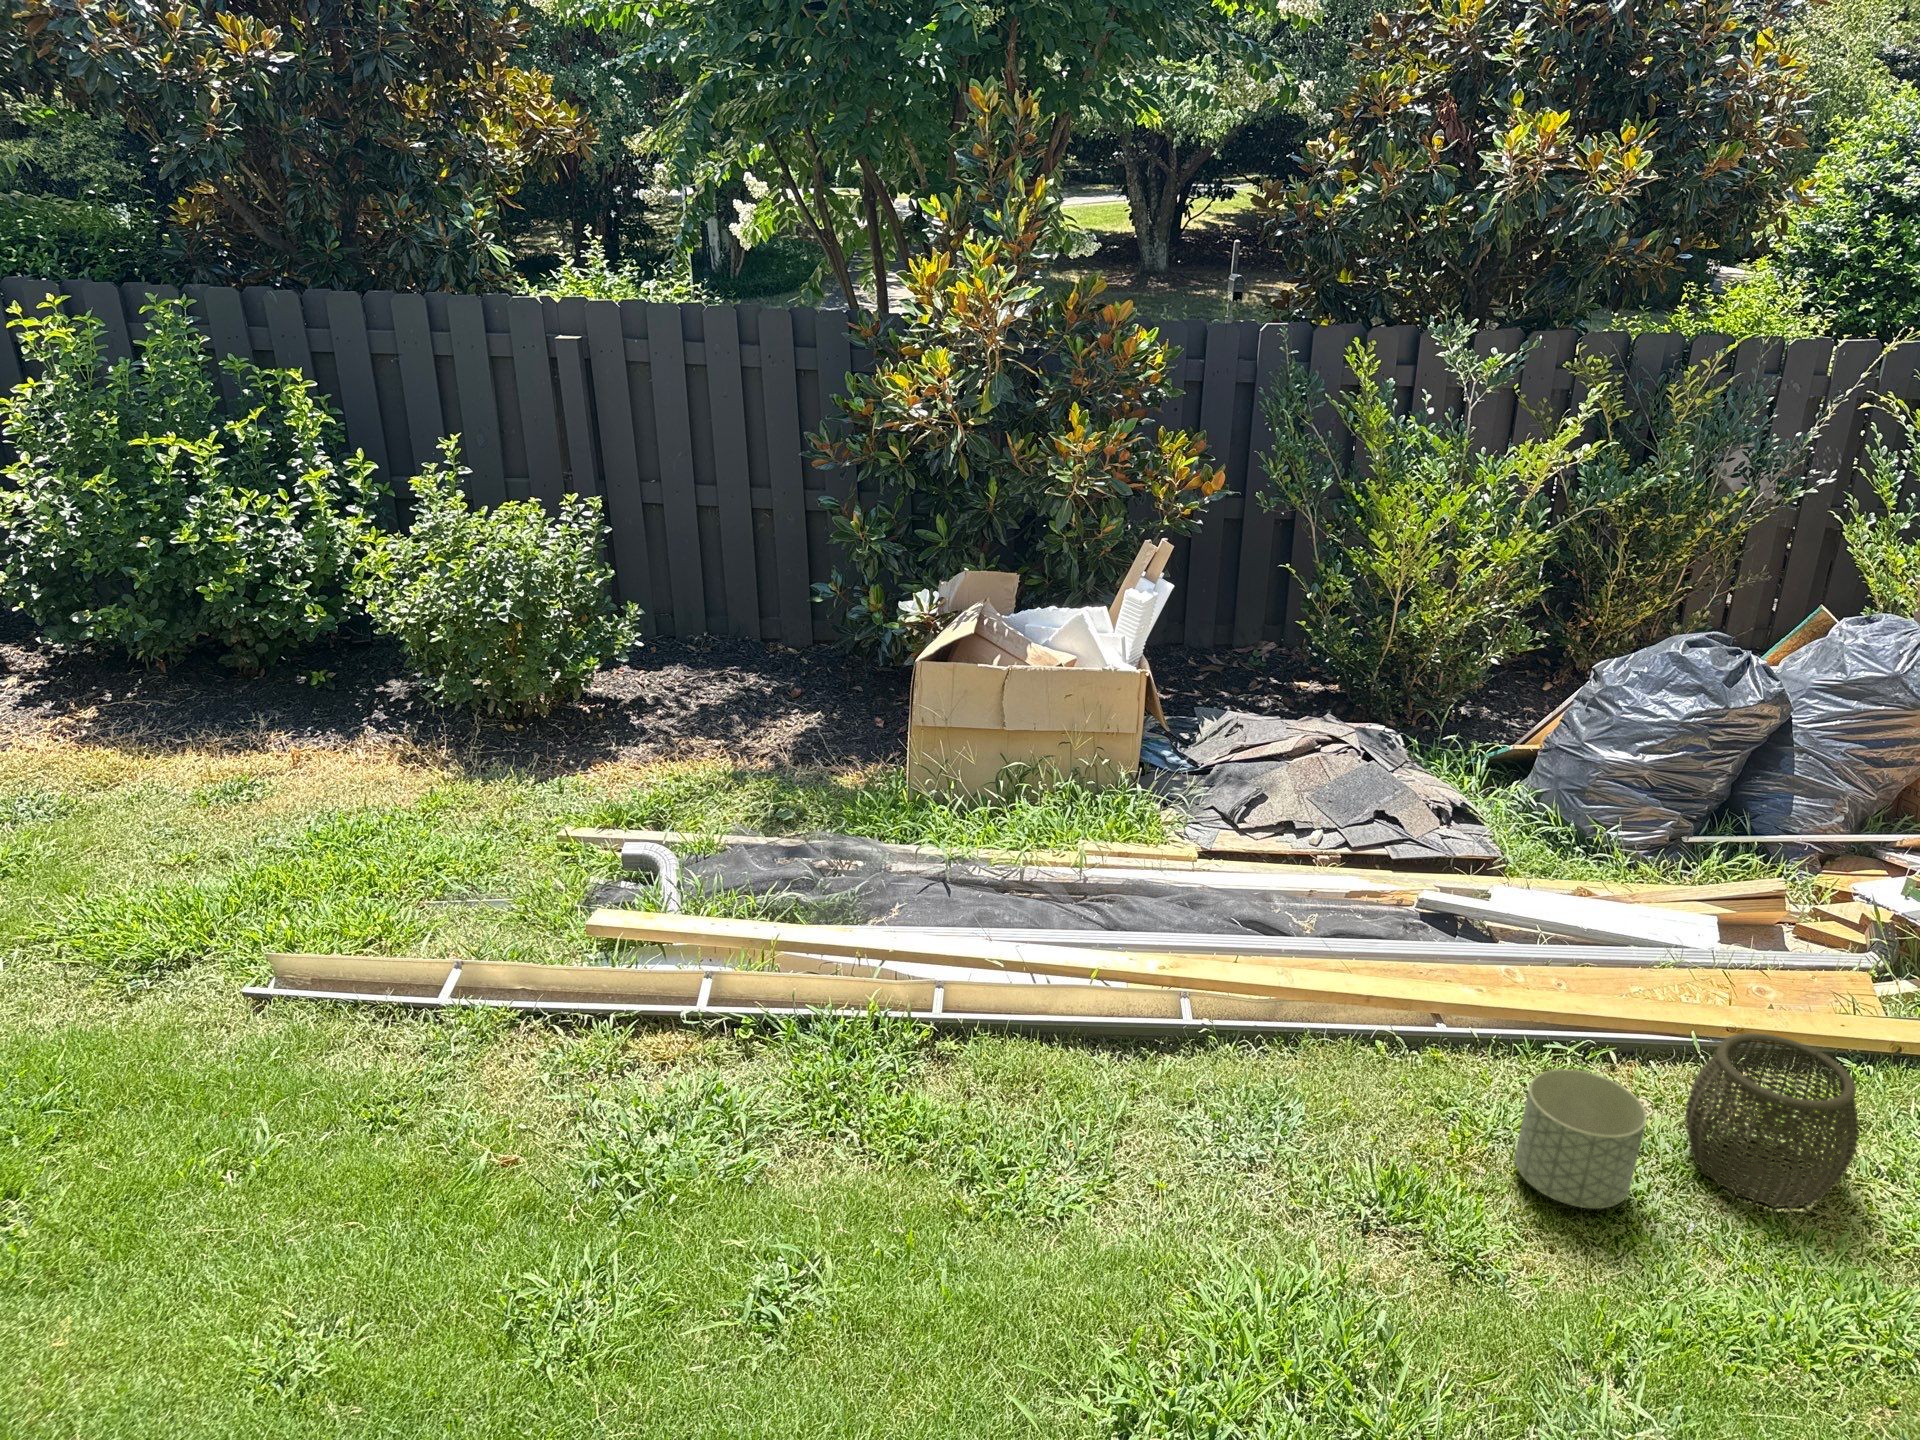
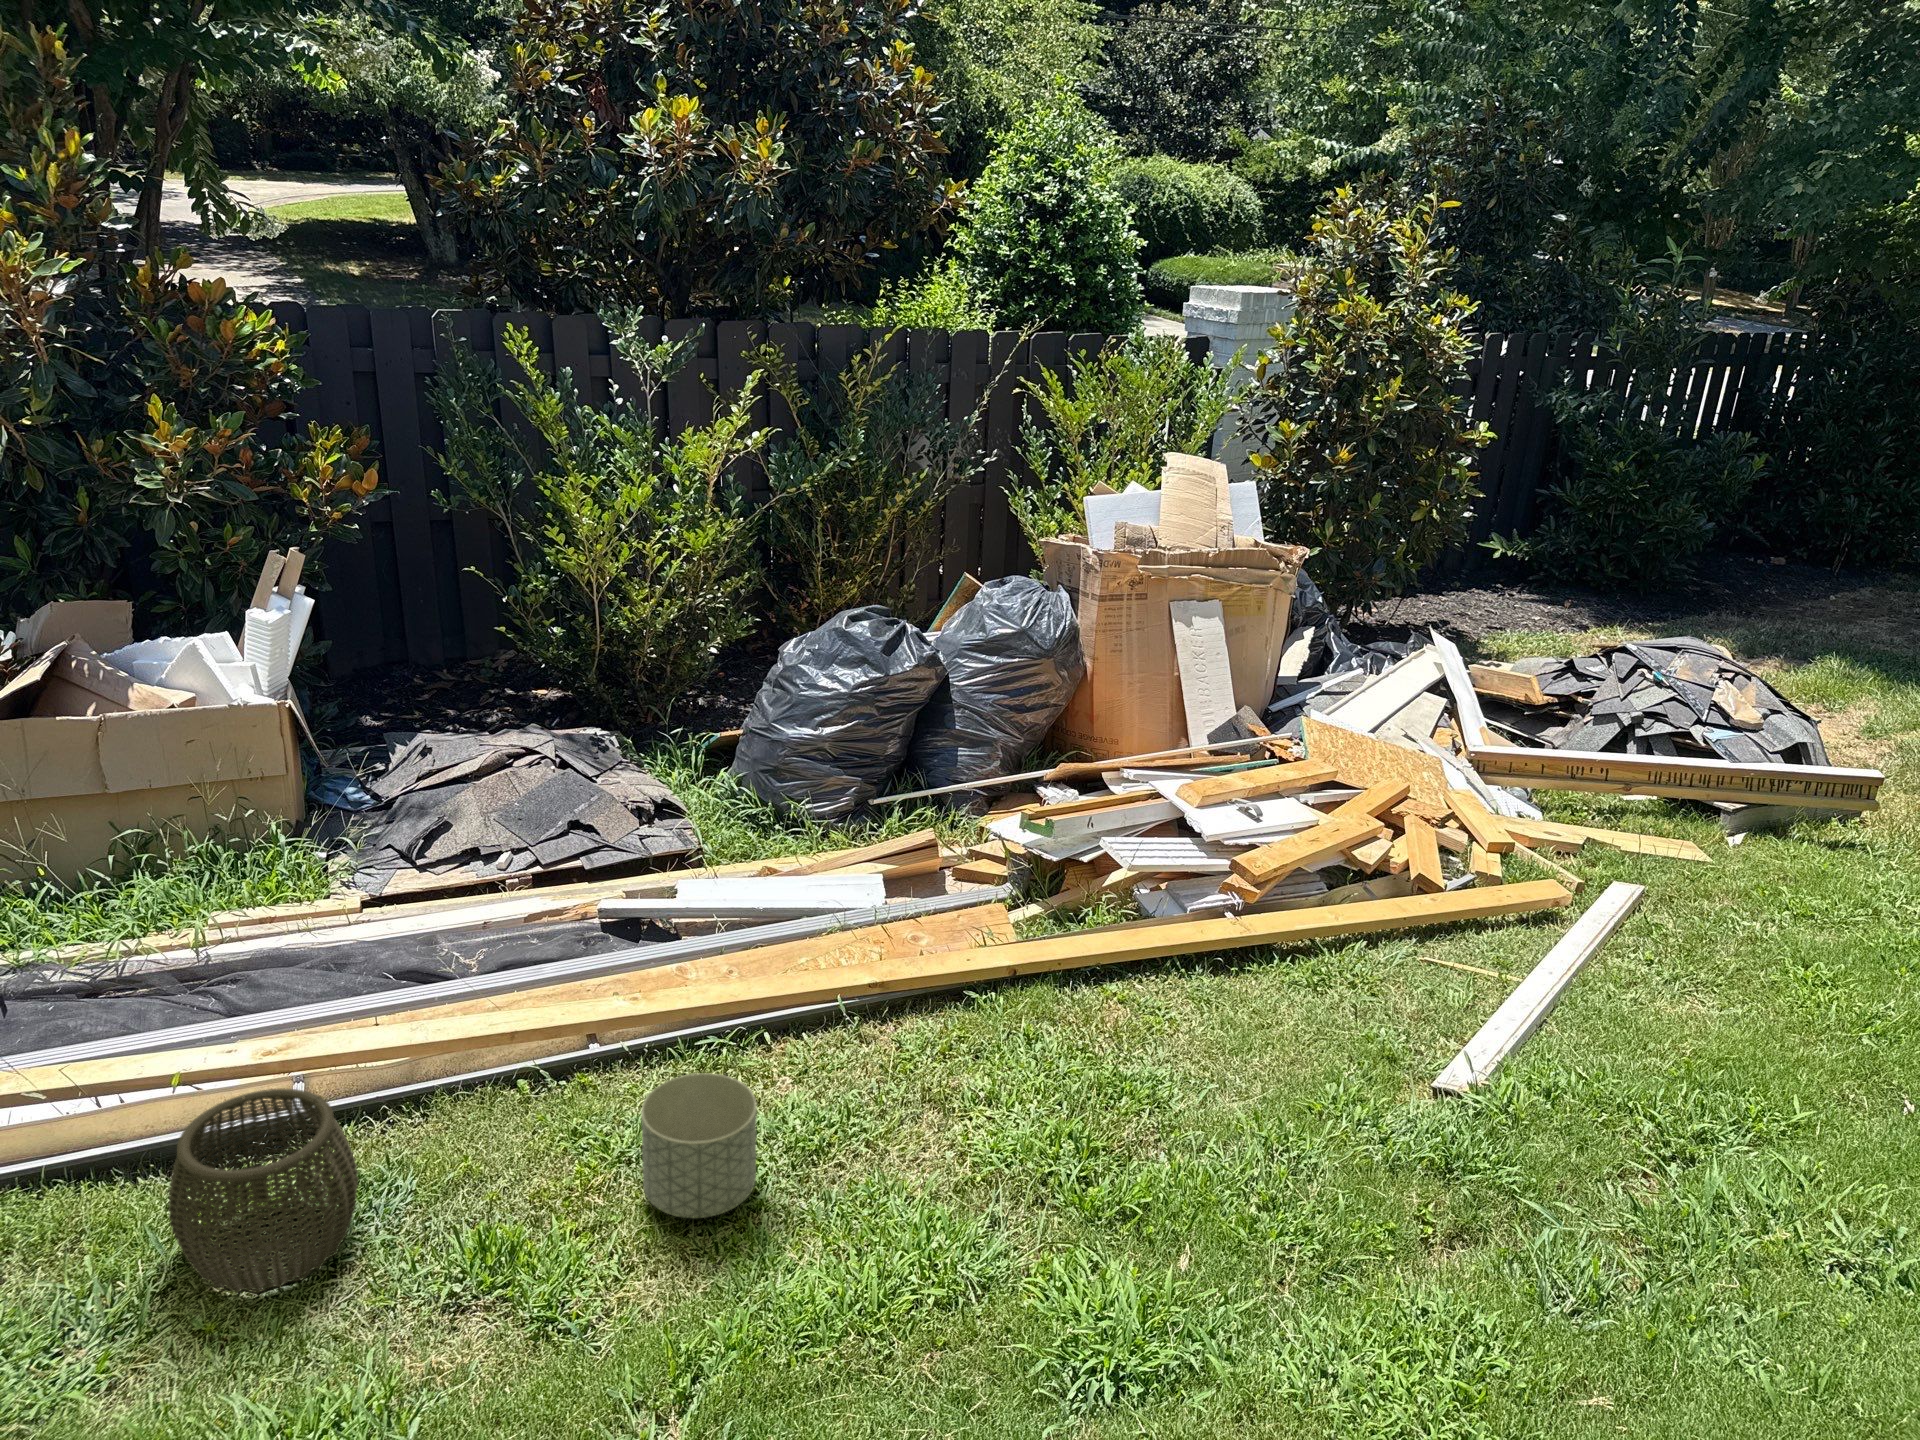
woven basket: present [1685,1033,1859,1209] -> present [168,1089,358,1293]

